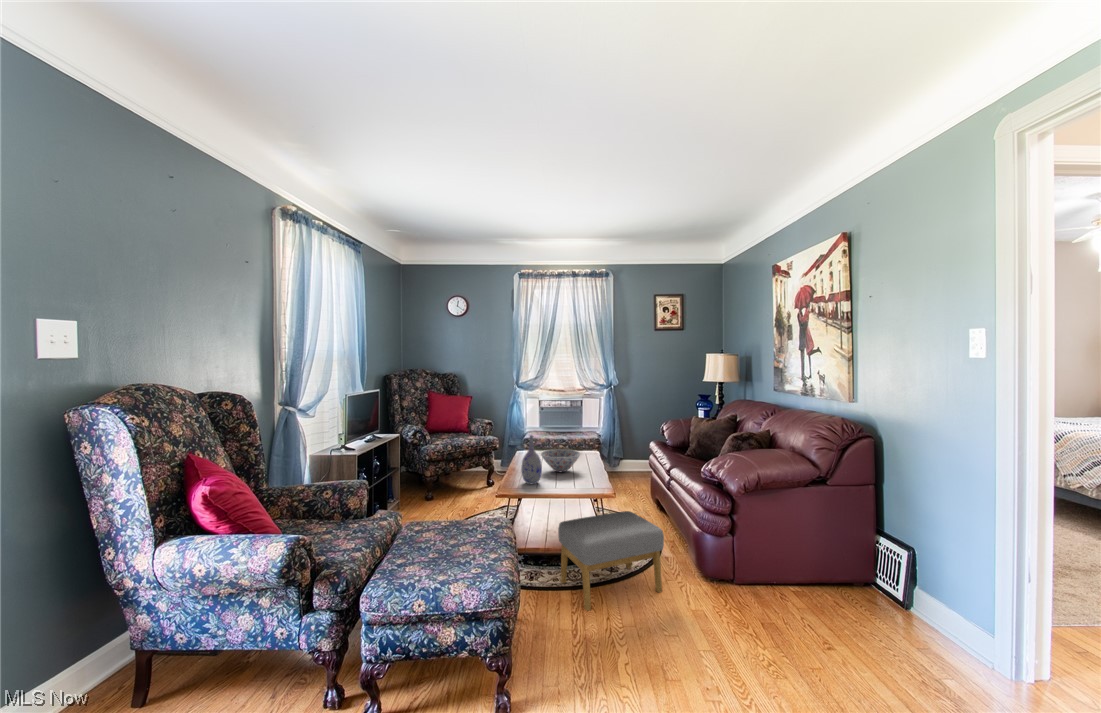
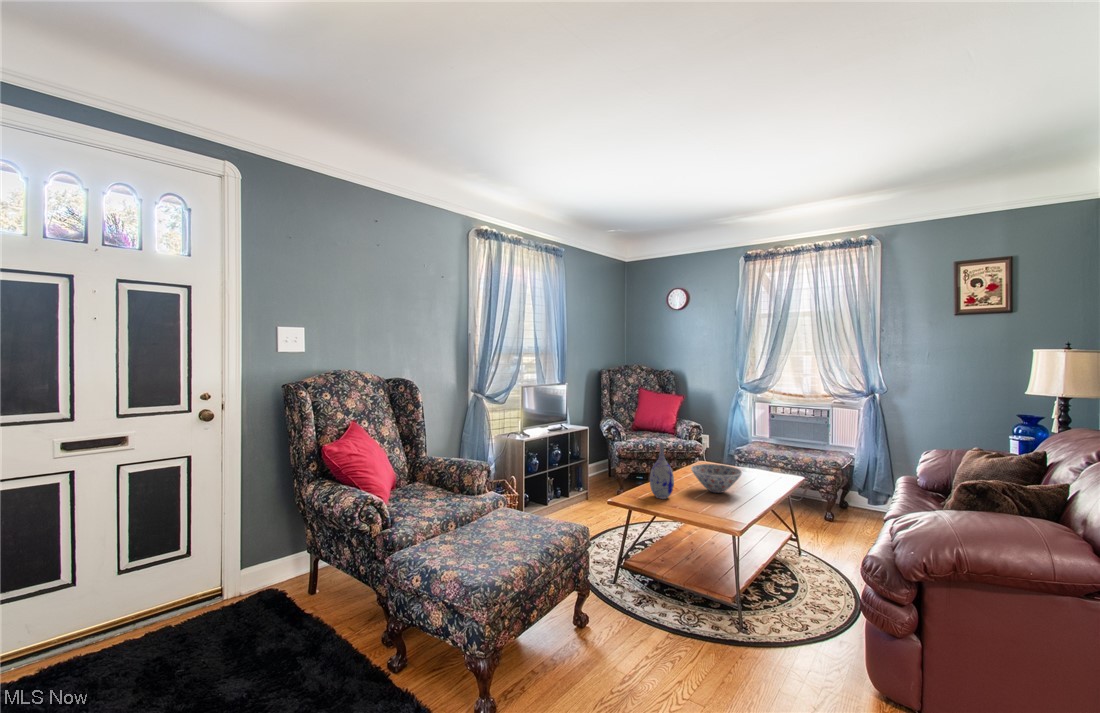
footstool: present [558,511,664,611] -> none [661,548,792,683]

